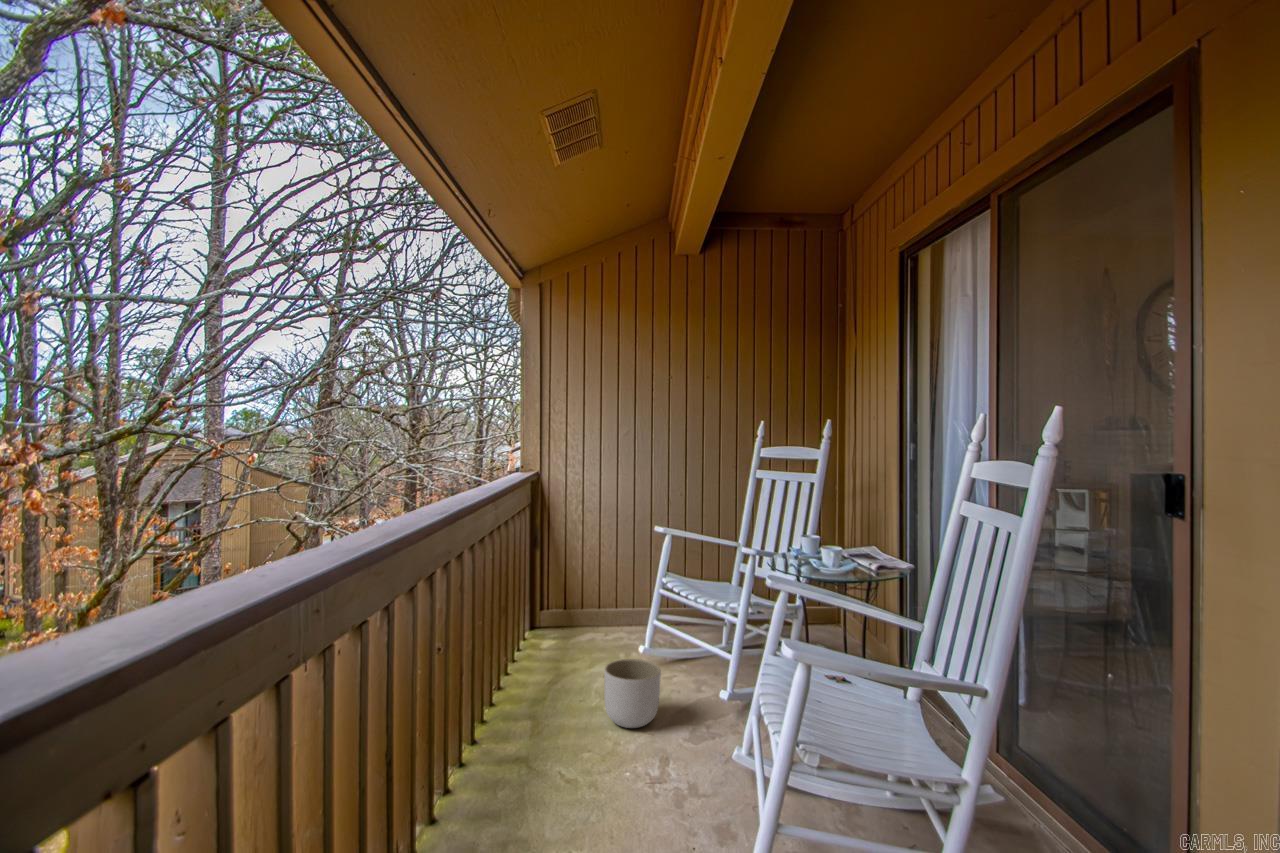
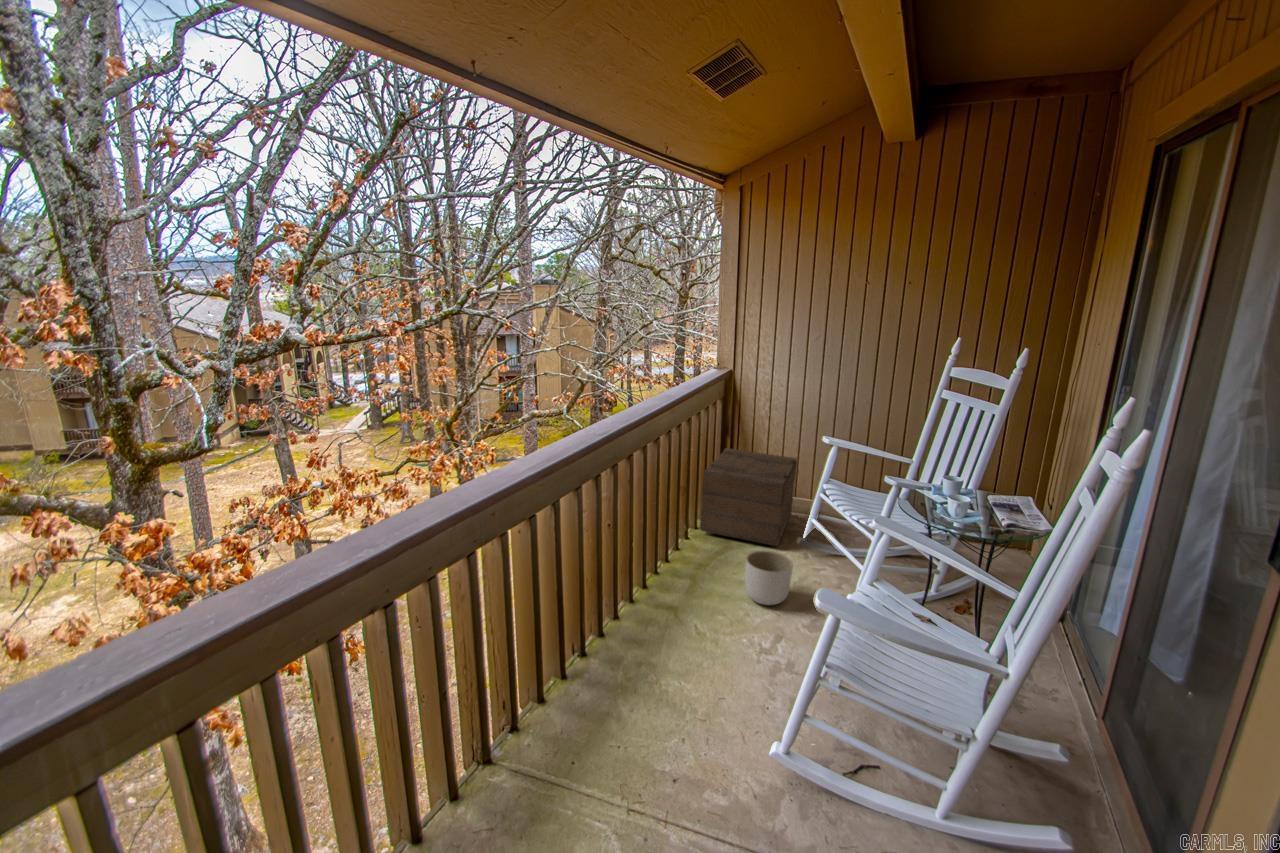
wooden crate: none [523,559,623,662] -> present [700,448,797,546]

